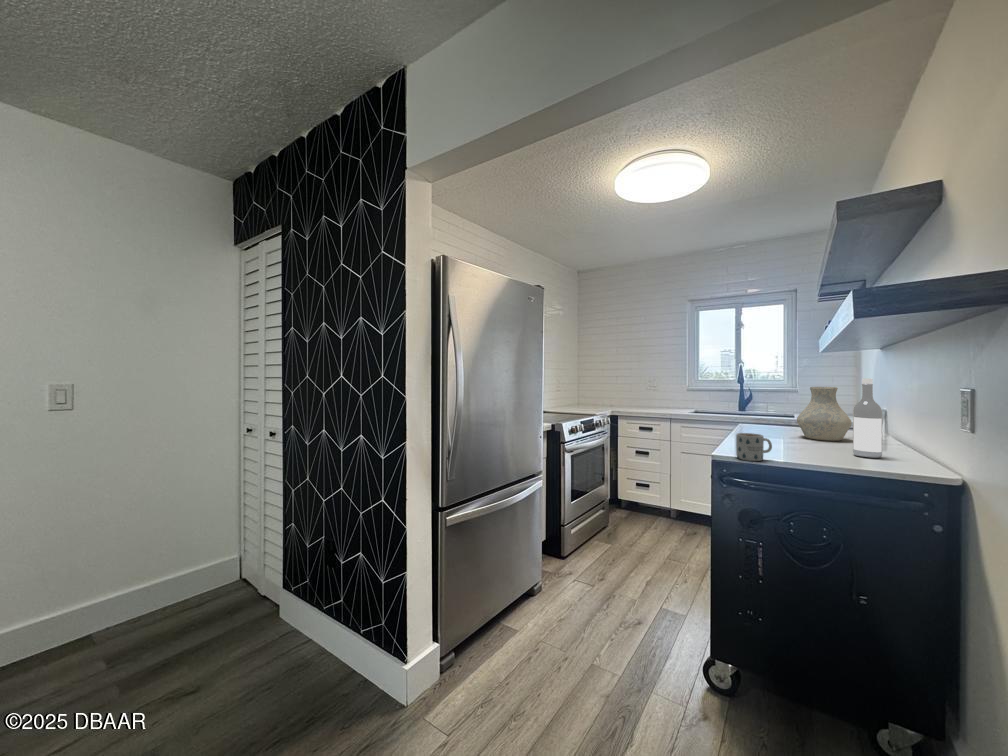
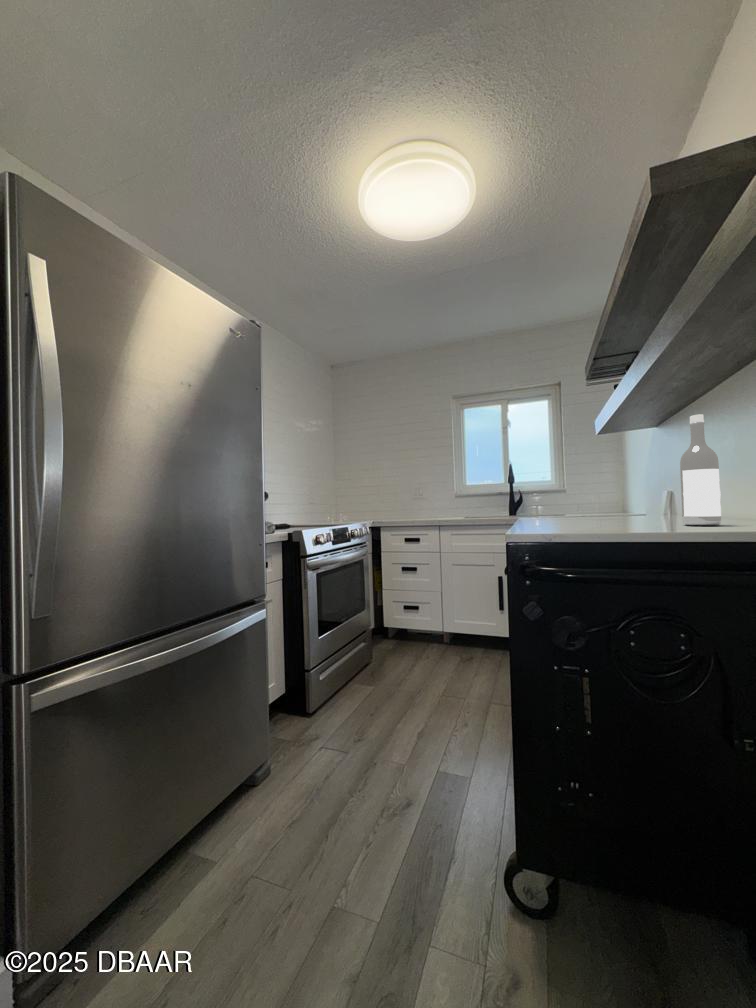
vase: present [797,387,852,441] -> none [592,451,656,520]
mug: present [736,433,772,461] -> none [541,494,593,535]

